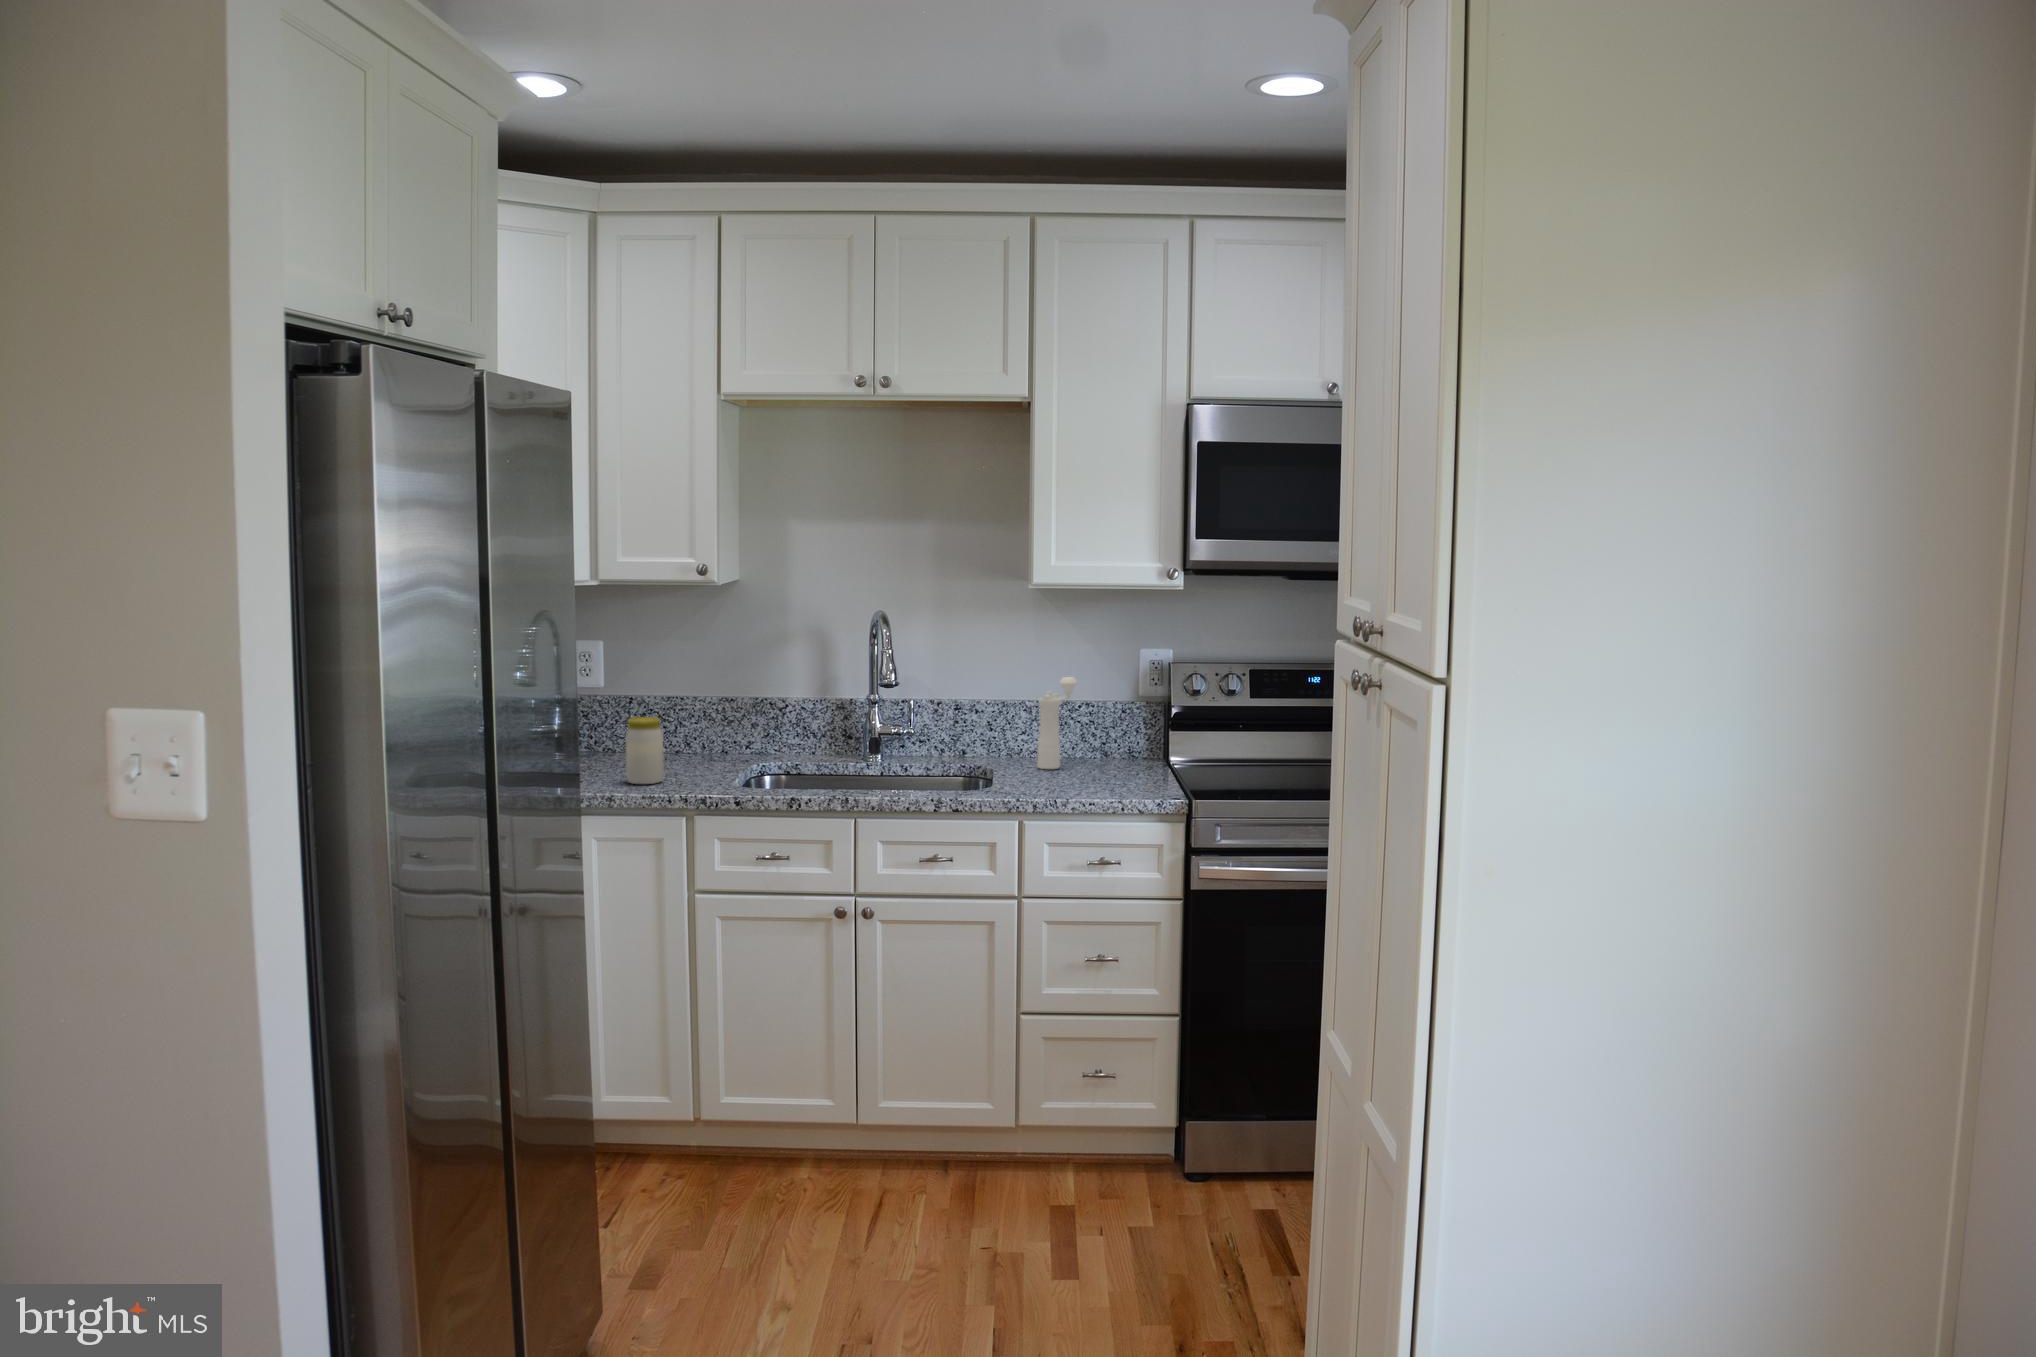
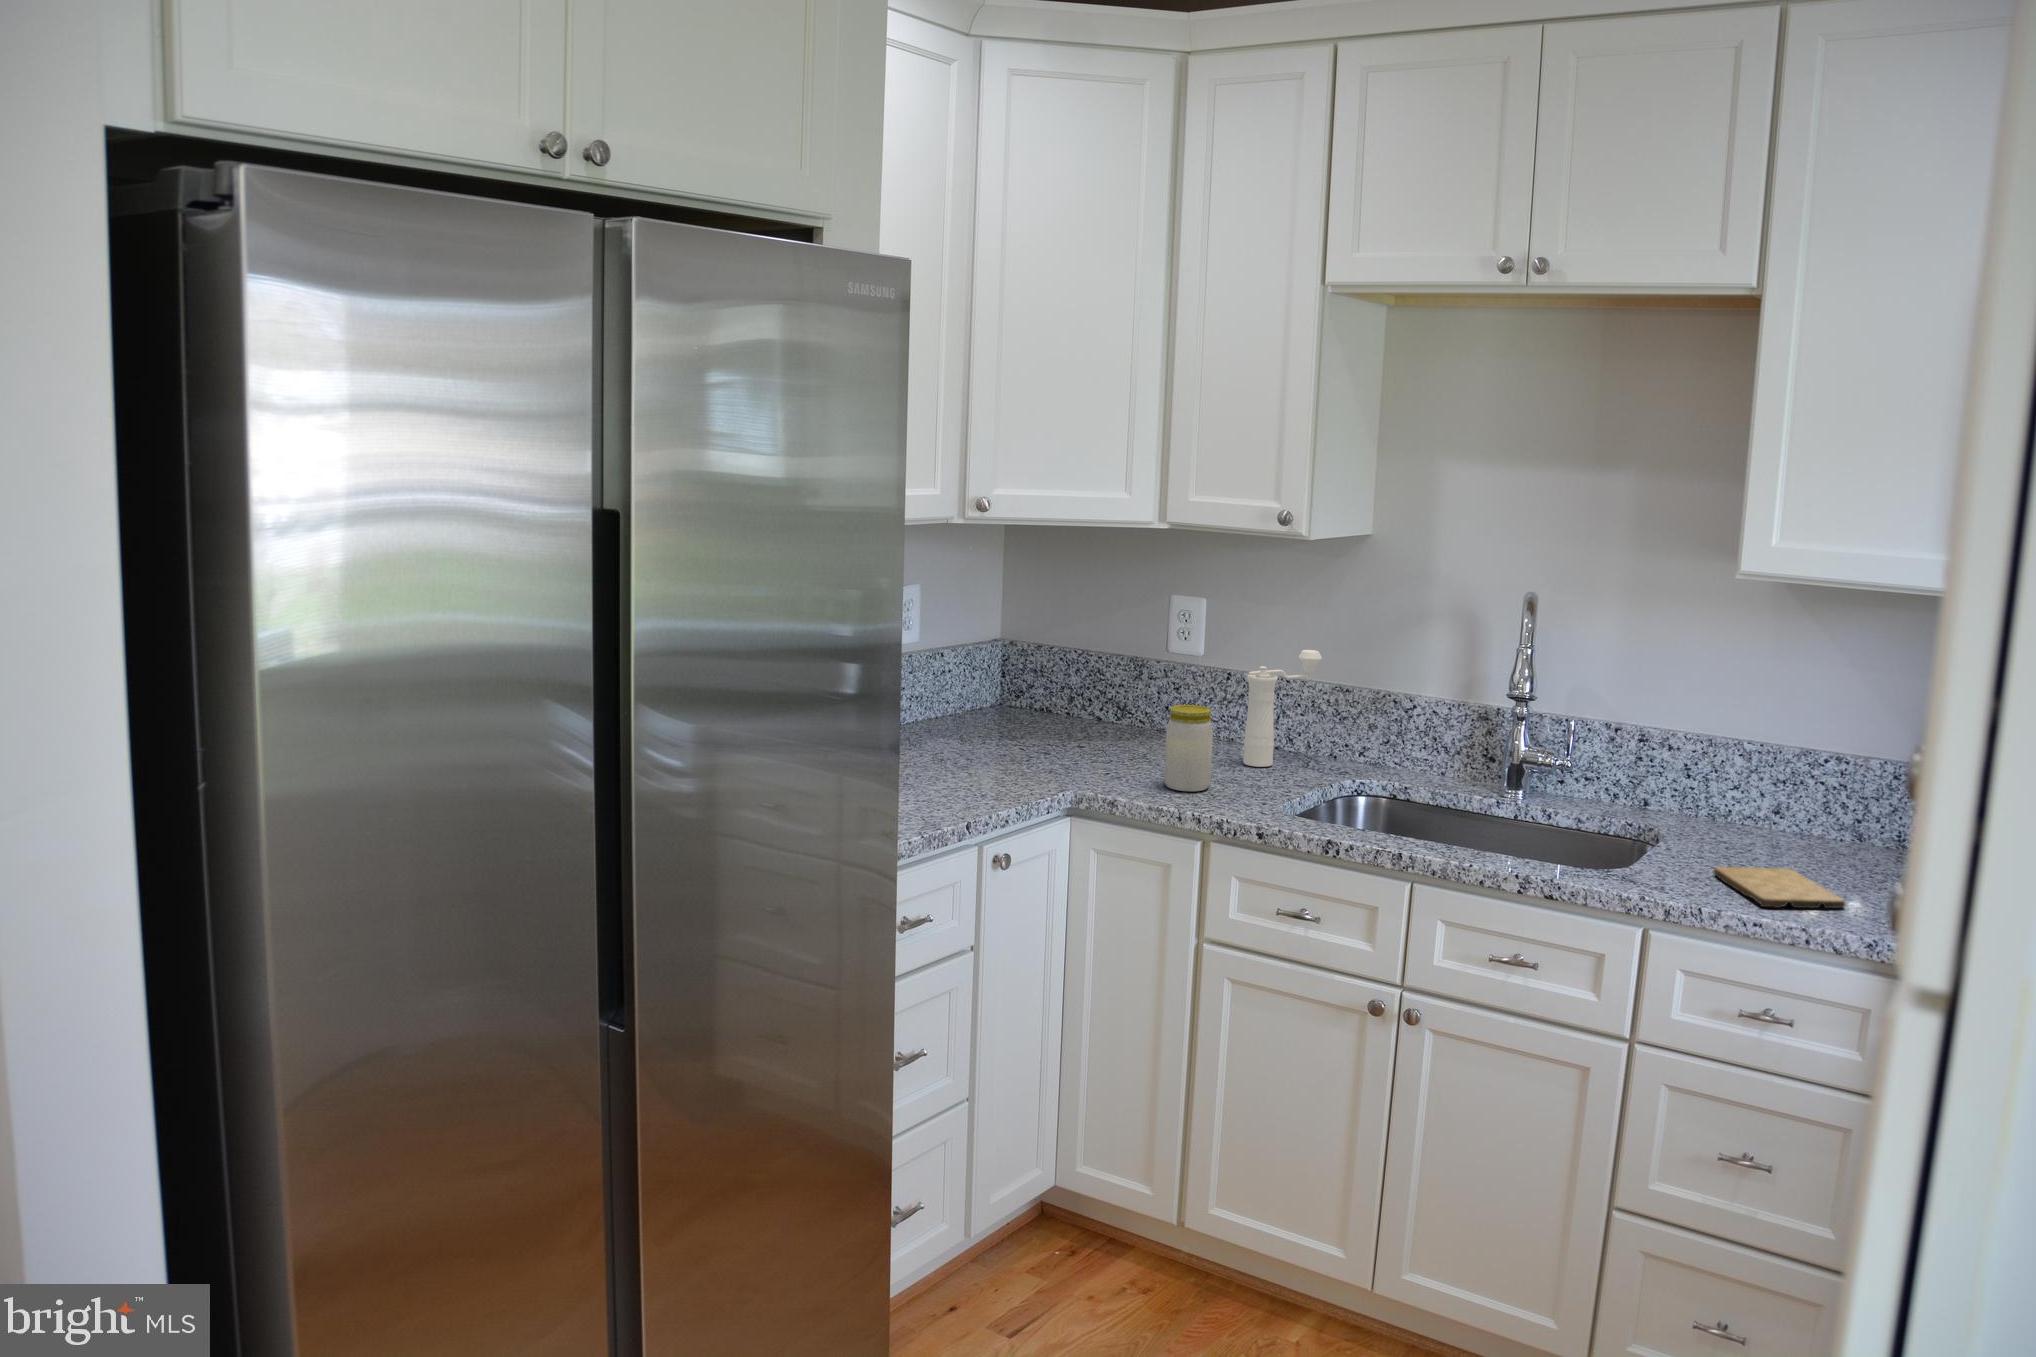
pepper mill: present [1037,677,1077,769] -> present [1243,650,1322,767]
cutting board: none [1046,773,1136,794] -> present [1714,867,1845,908]

